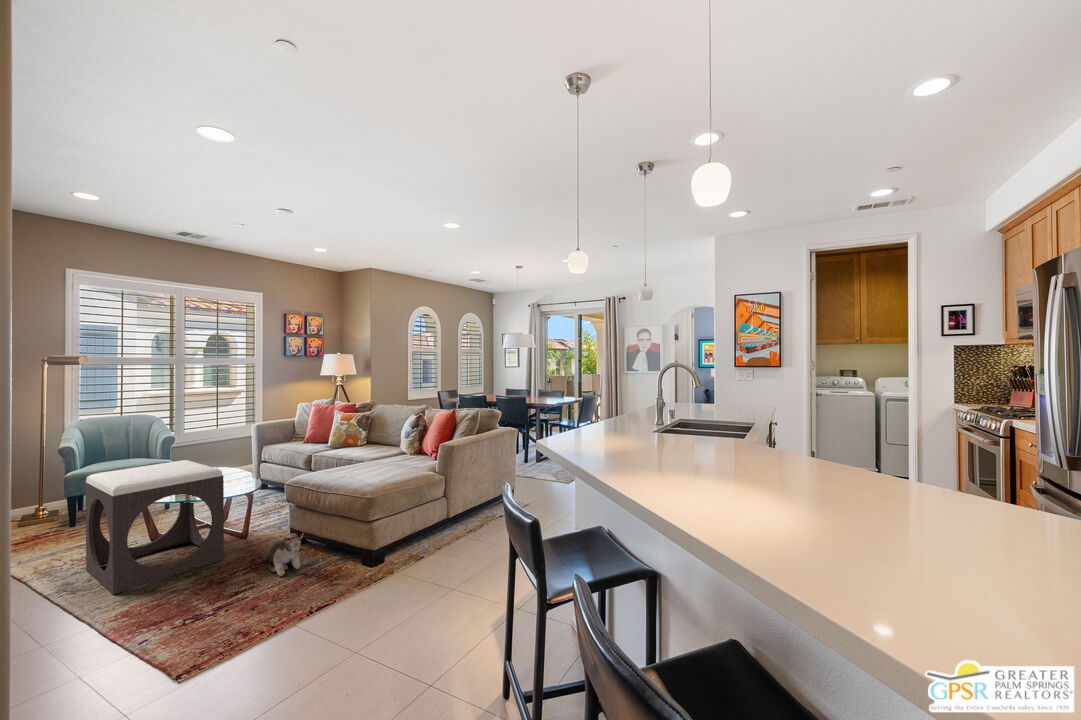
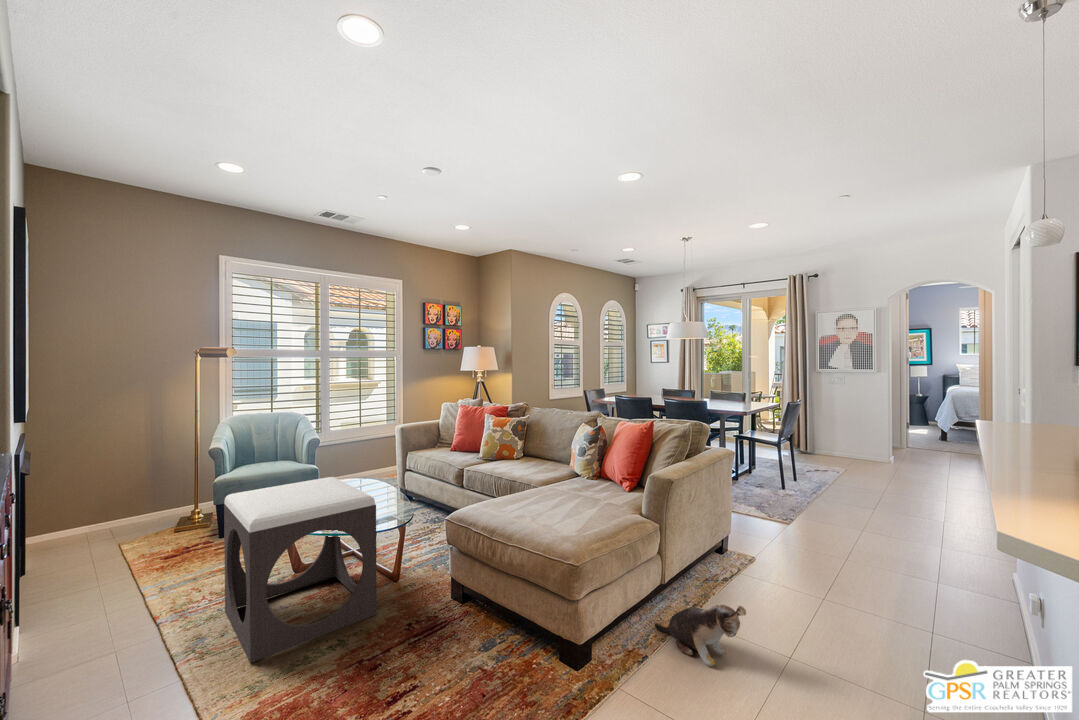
plush toy: present [267,533,304,576] -> present [655,605,746,666]

